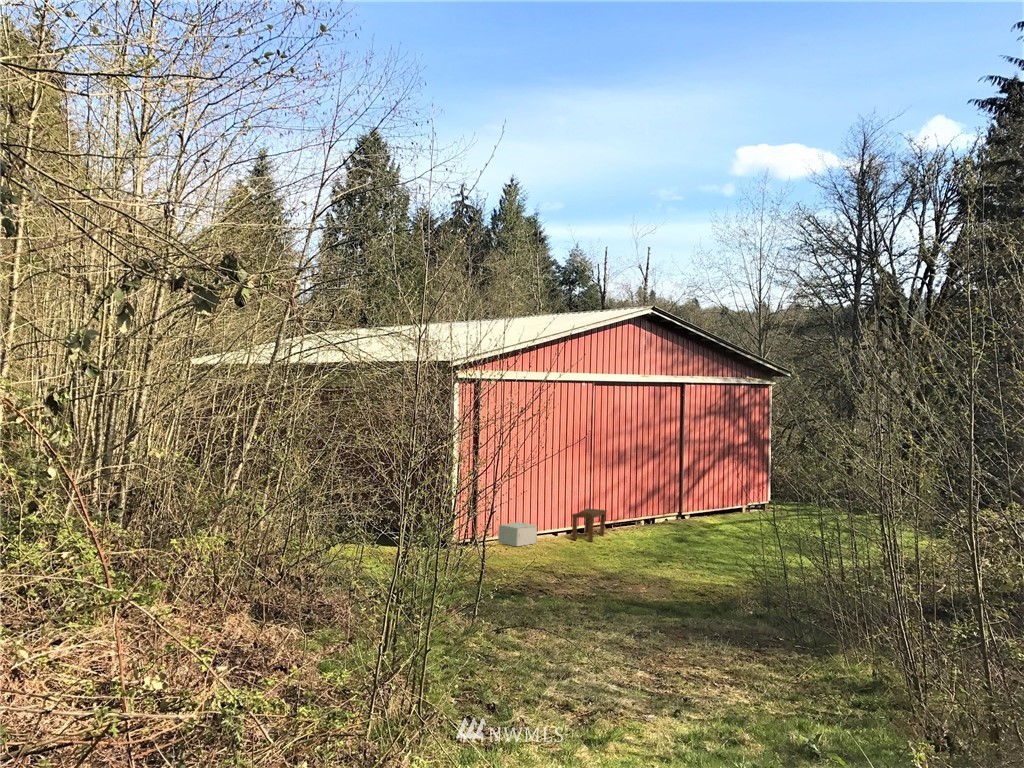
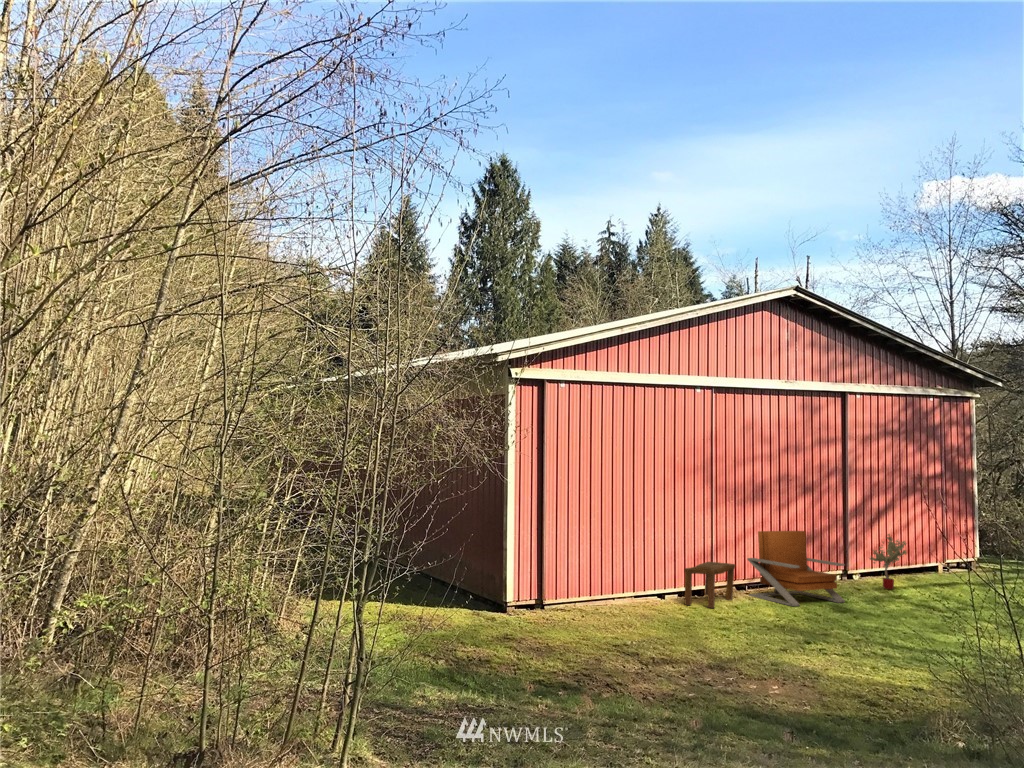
lounge chair: none [614,485,681,539] -> present [747,531,845,606]
potted tree: none [696,485,722,525] -> present [870,534,907,590]
storage box: present [498,522,537,546] -> none [579,578,633,612]

